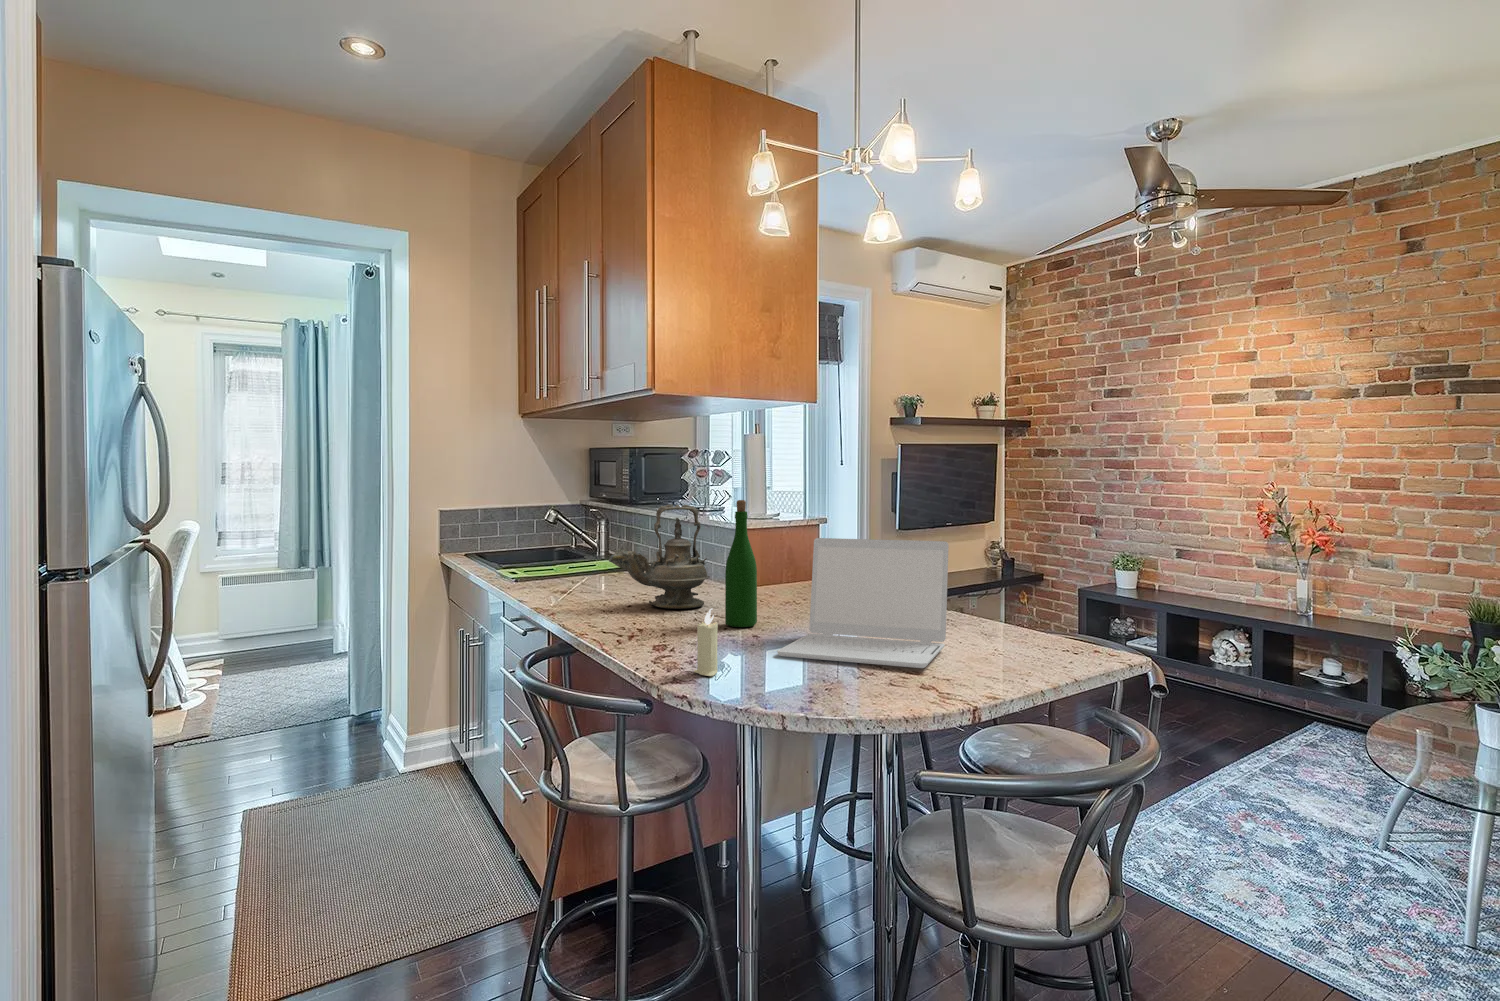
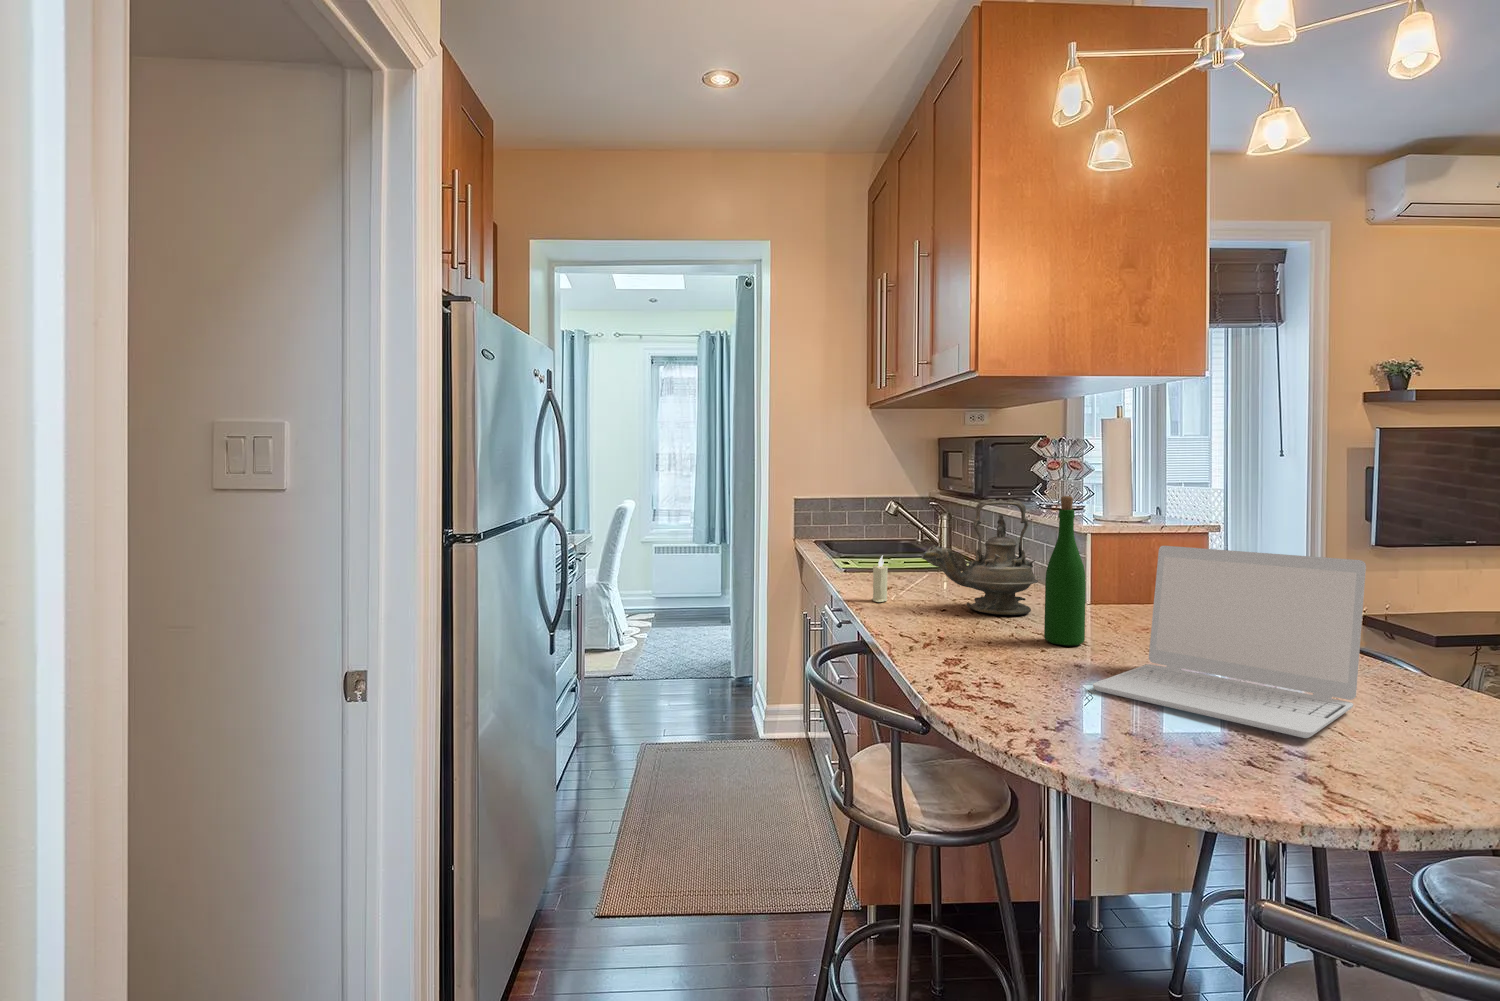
candle: present [694,608,718,676] -> present [871,555,888,602]

